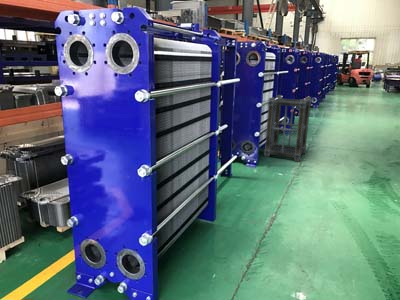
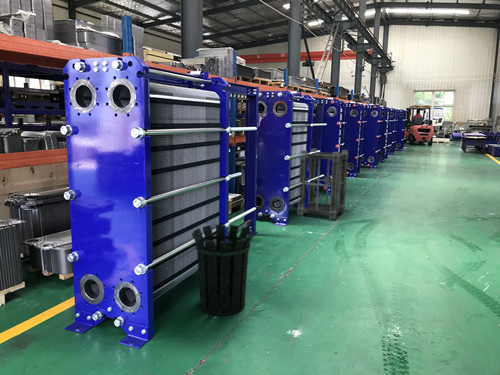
waste bin: none [189,180,252,273] -> present [192,225,254,316]

